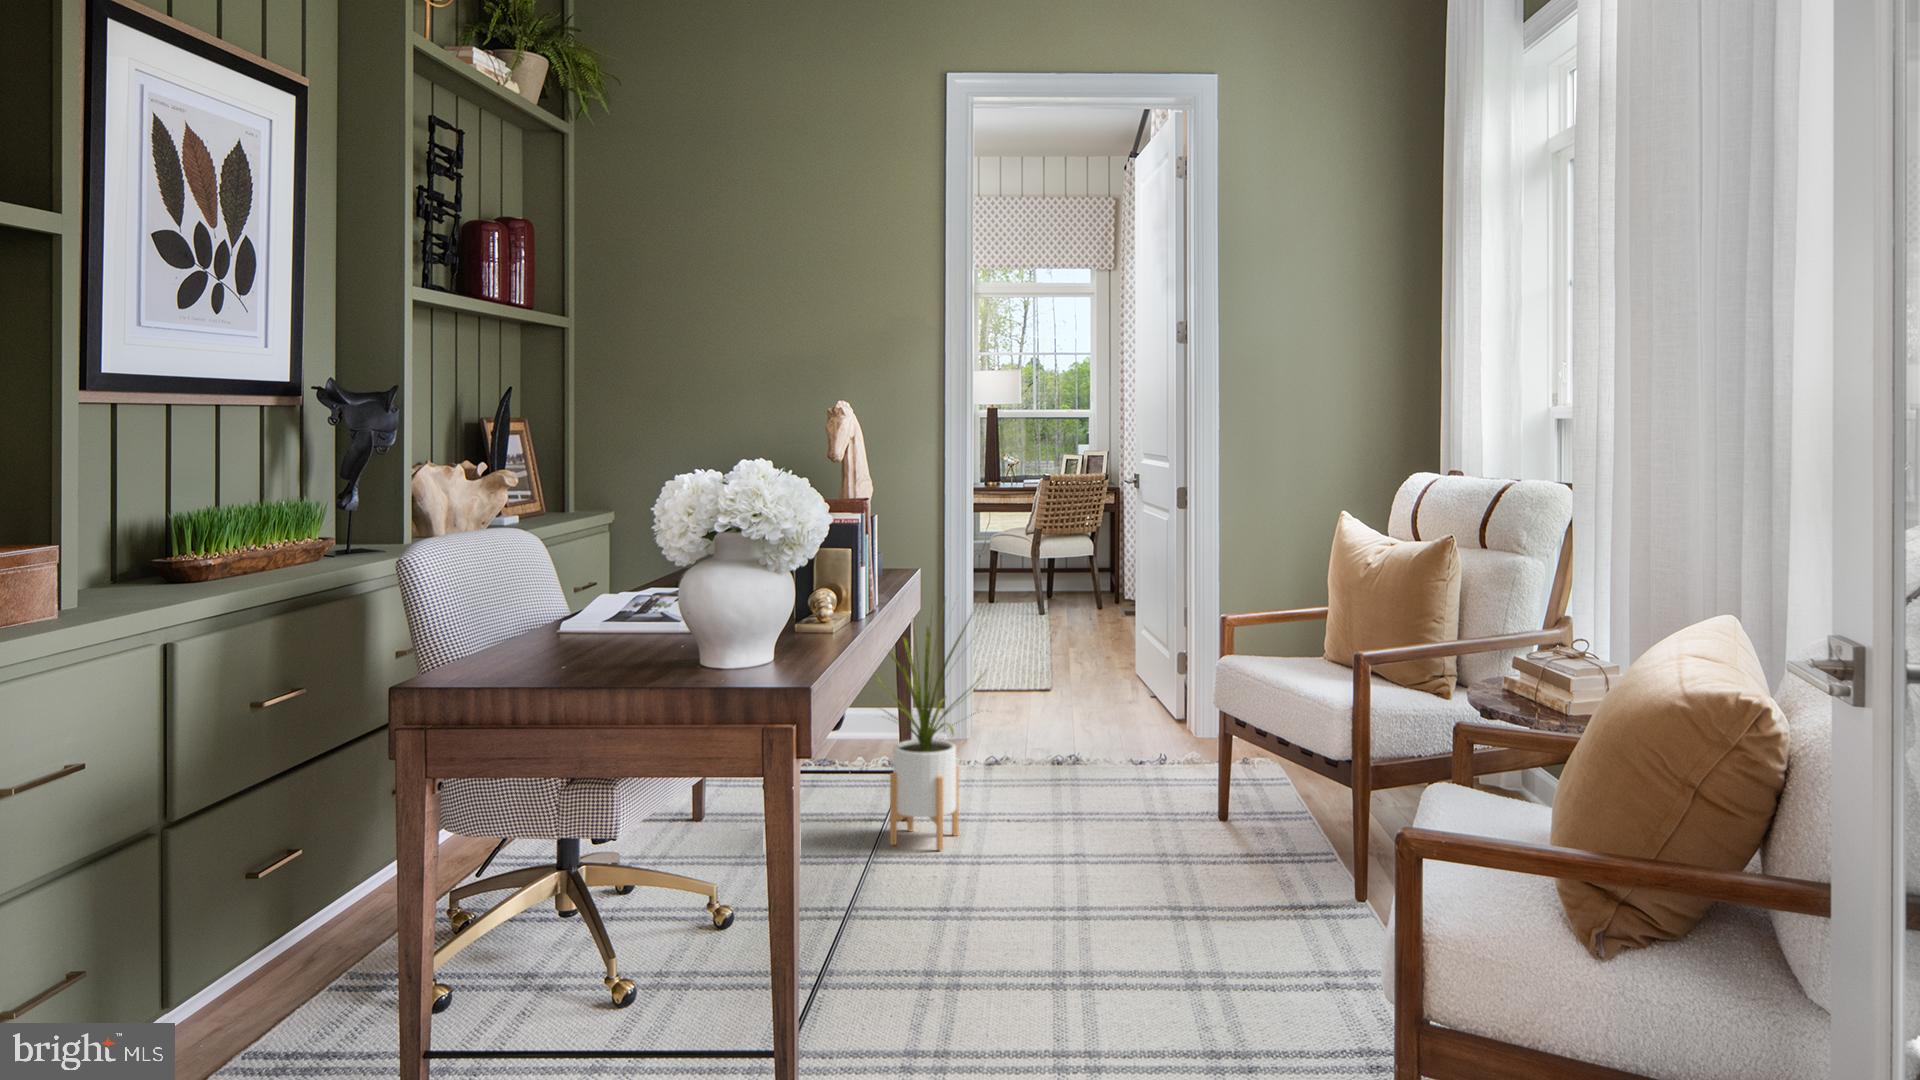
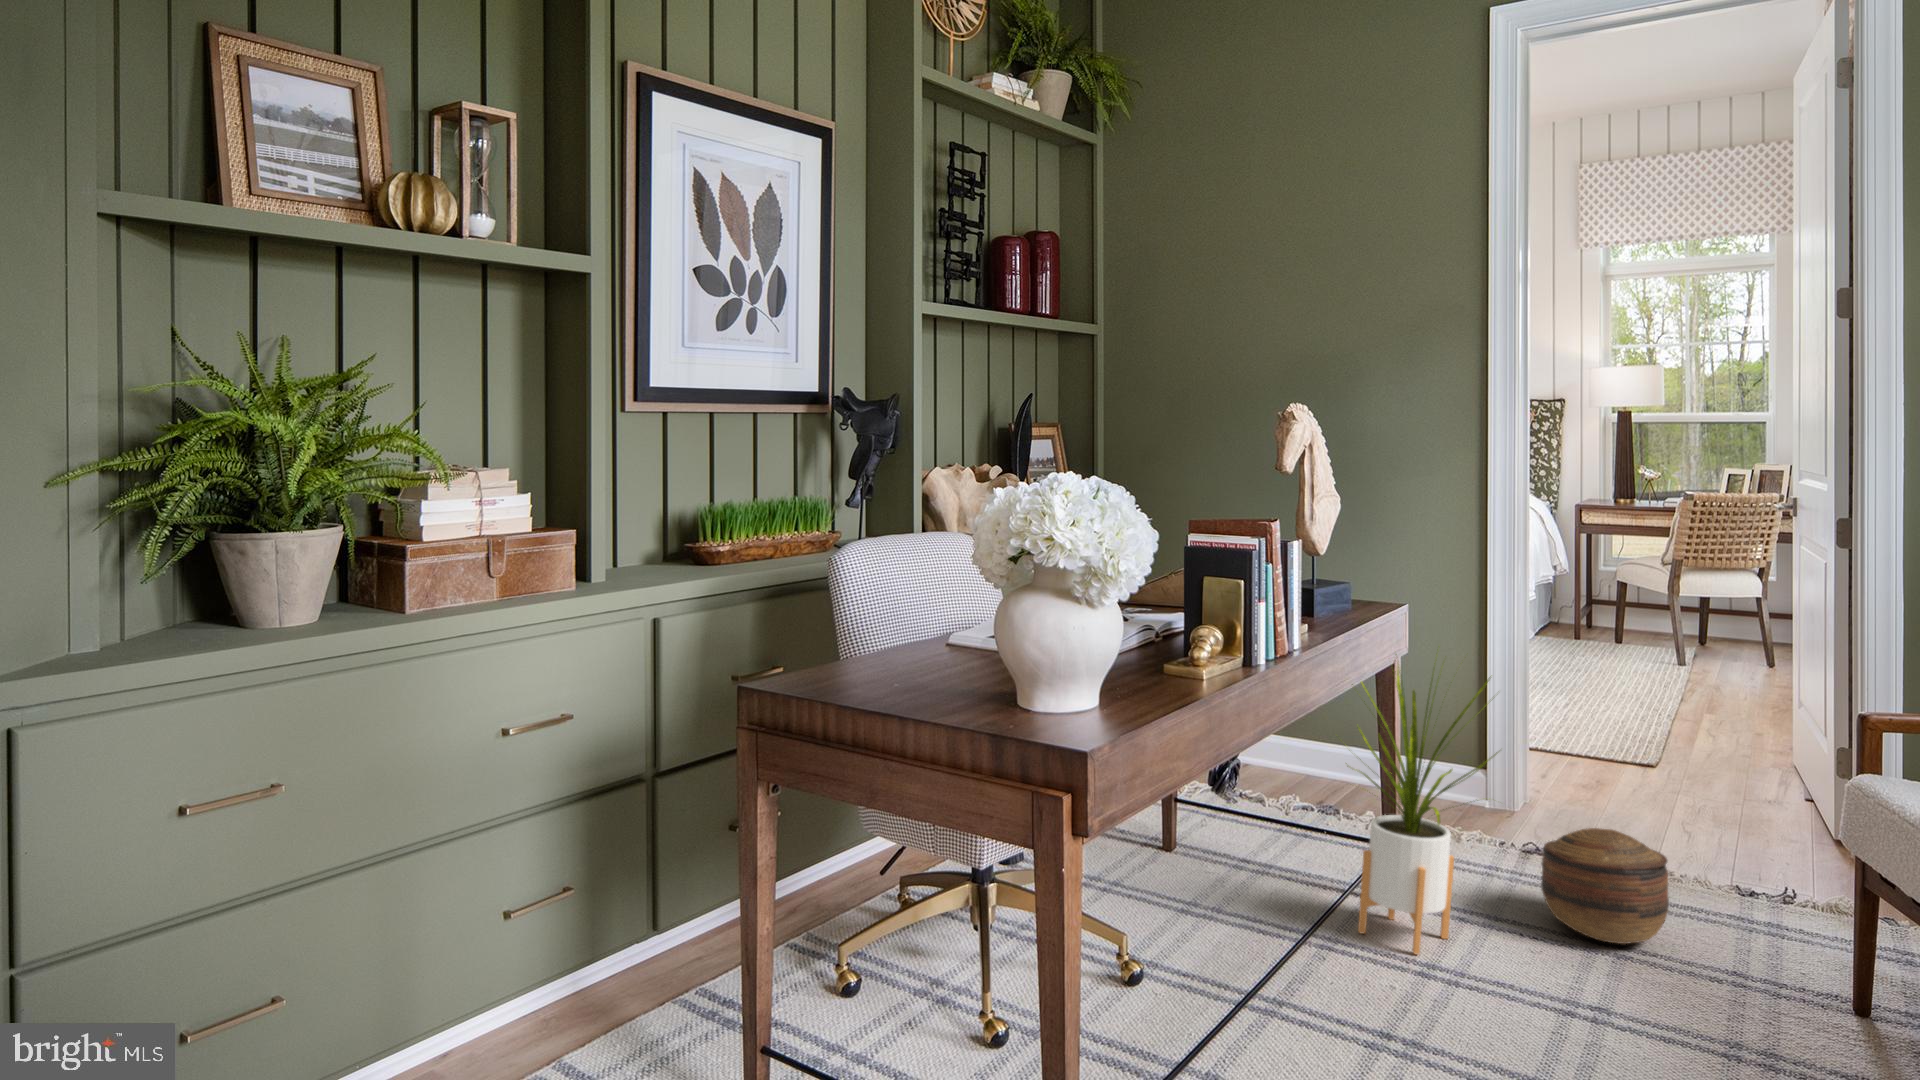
basket: none [1015,726,1103,813] -> present [1541,828,1669,944]

